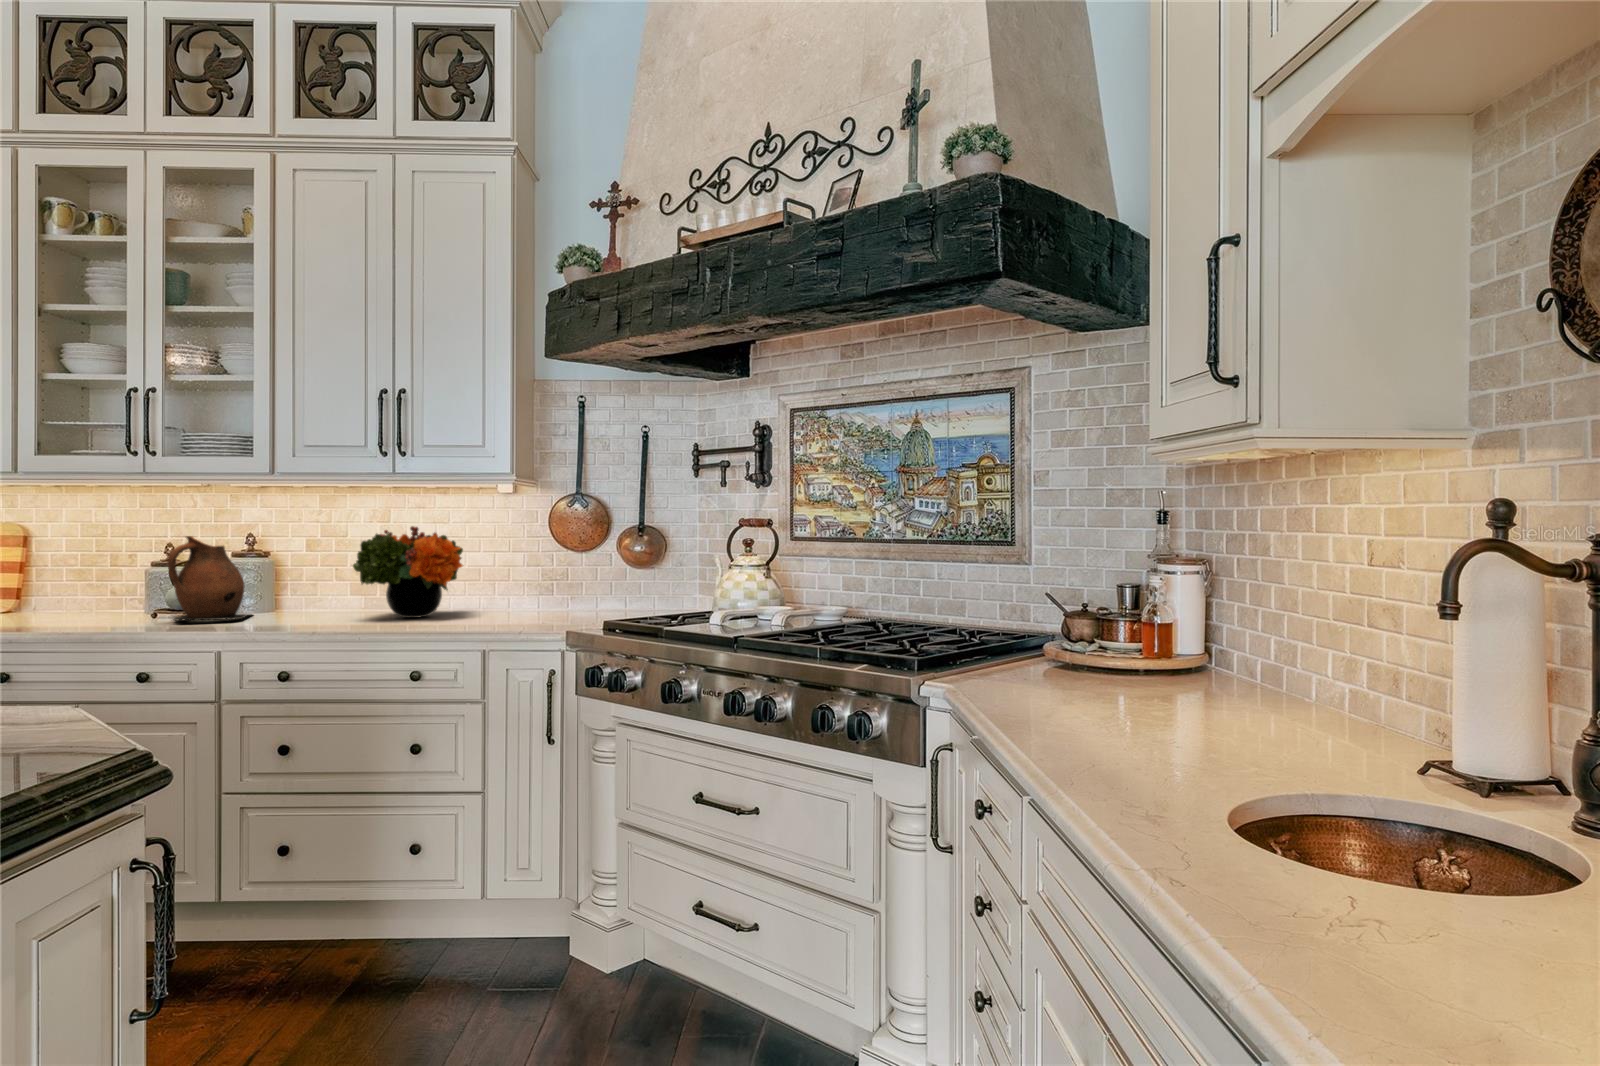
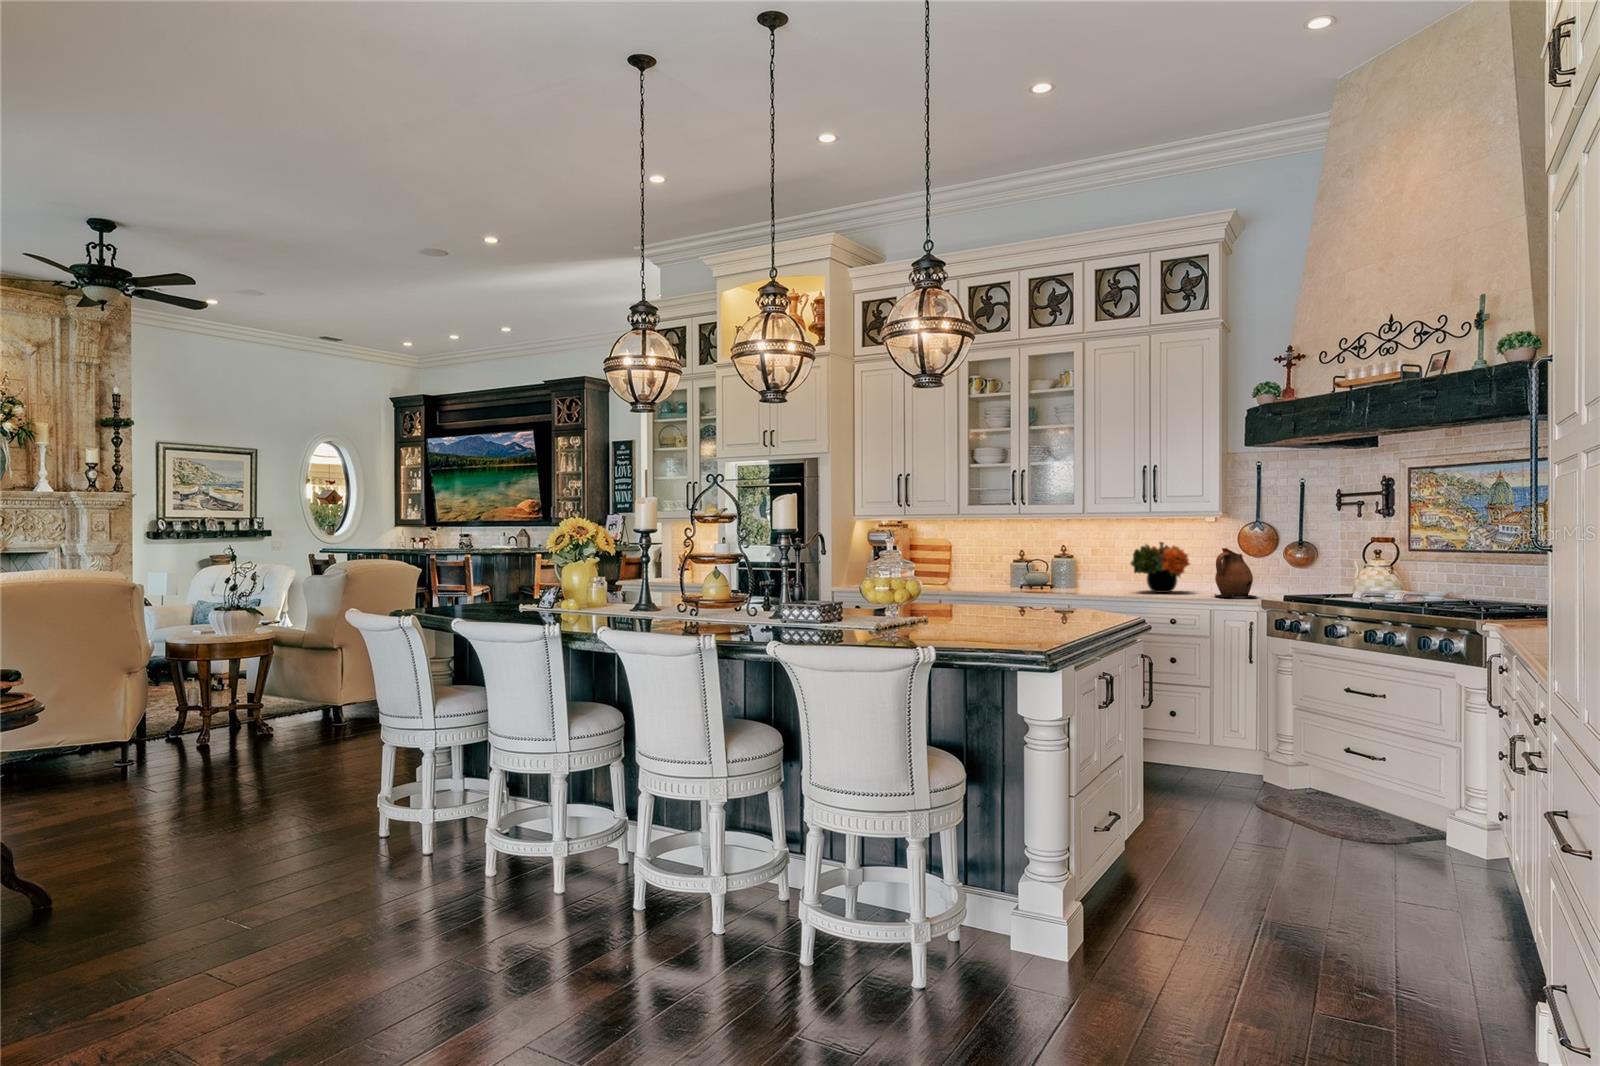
ceramic pitcher: present [167,536,252,621] -> present [1215,548,1257,598]

